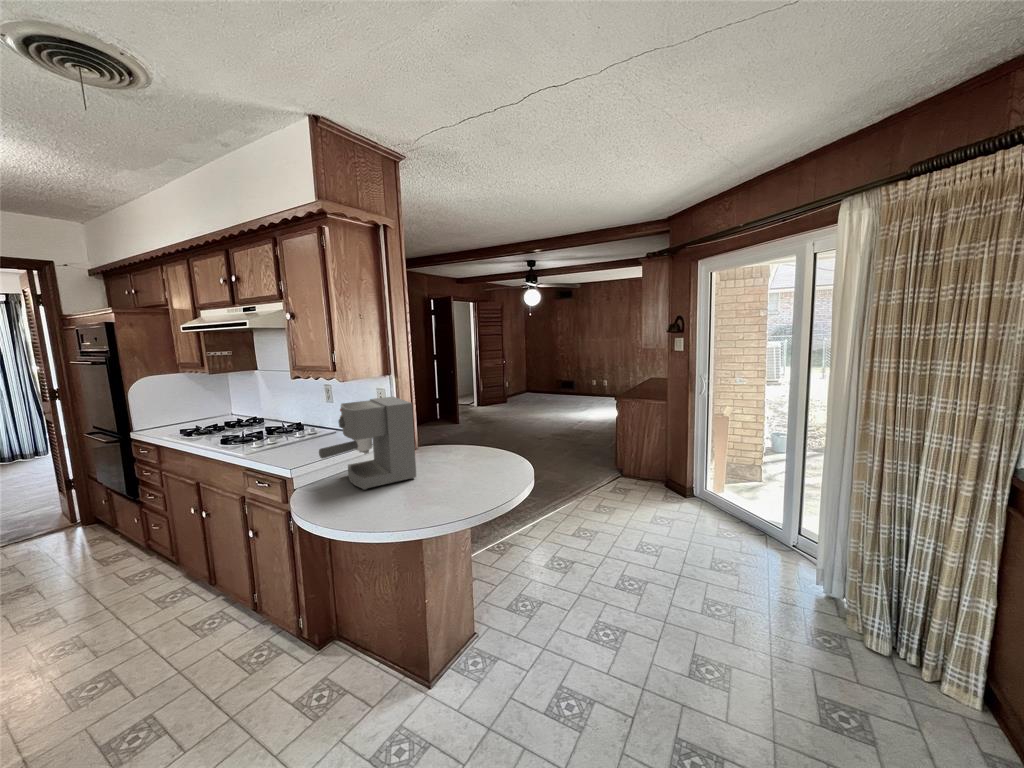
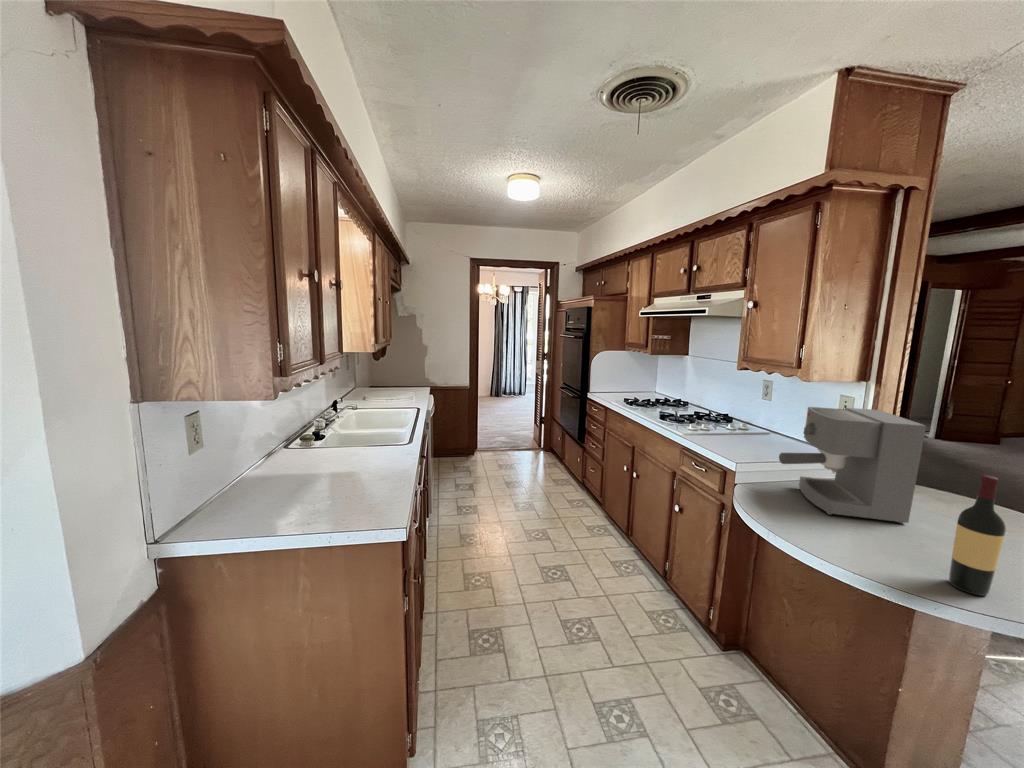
wine bottle: none [422,430,445,514] -> present [949,475,1006,596]

